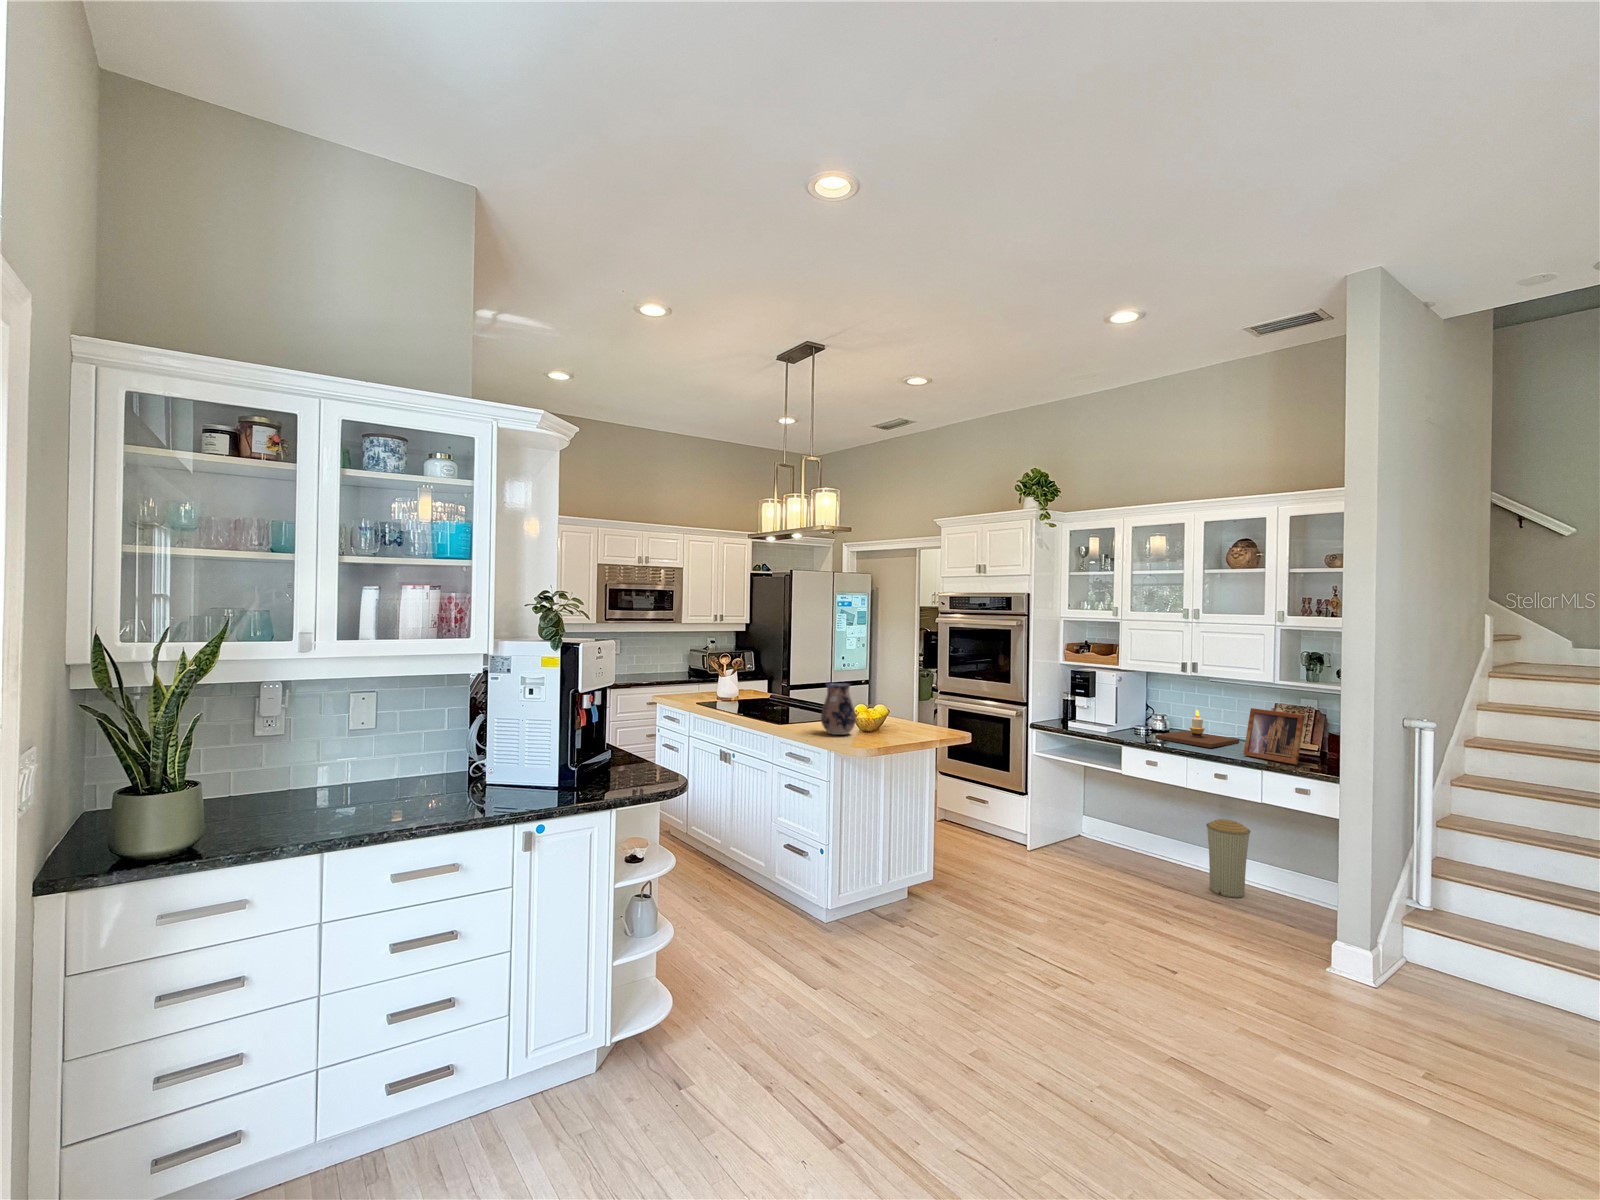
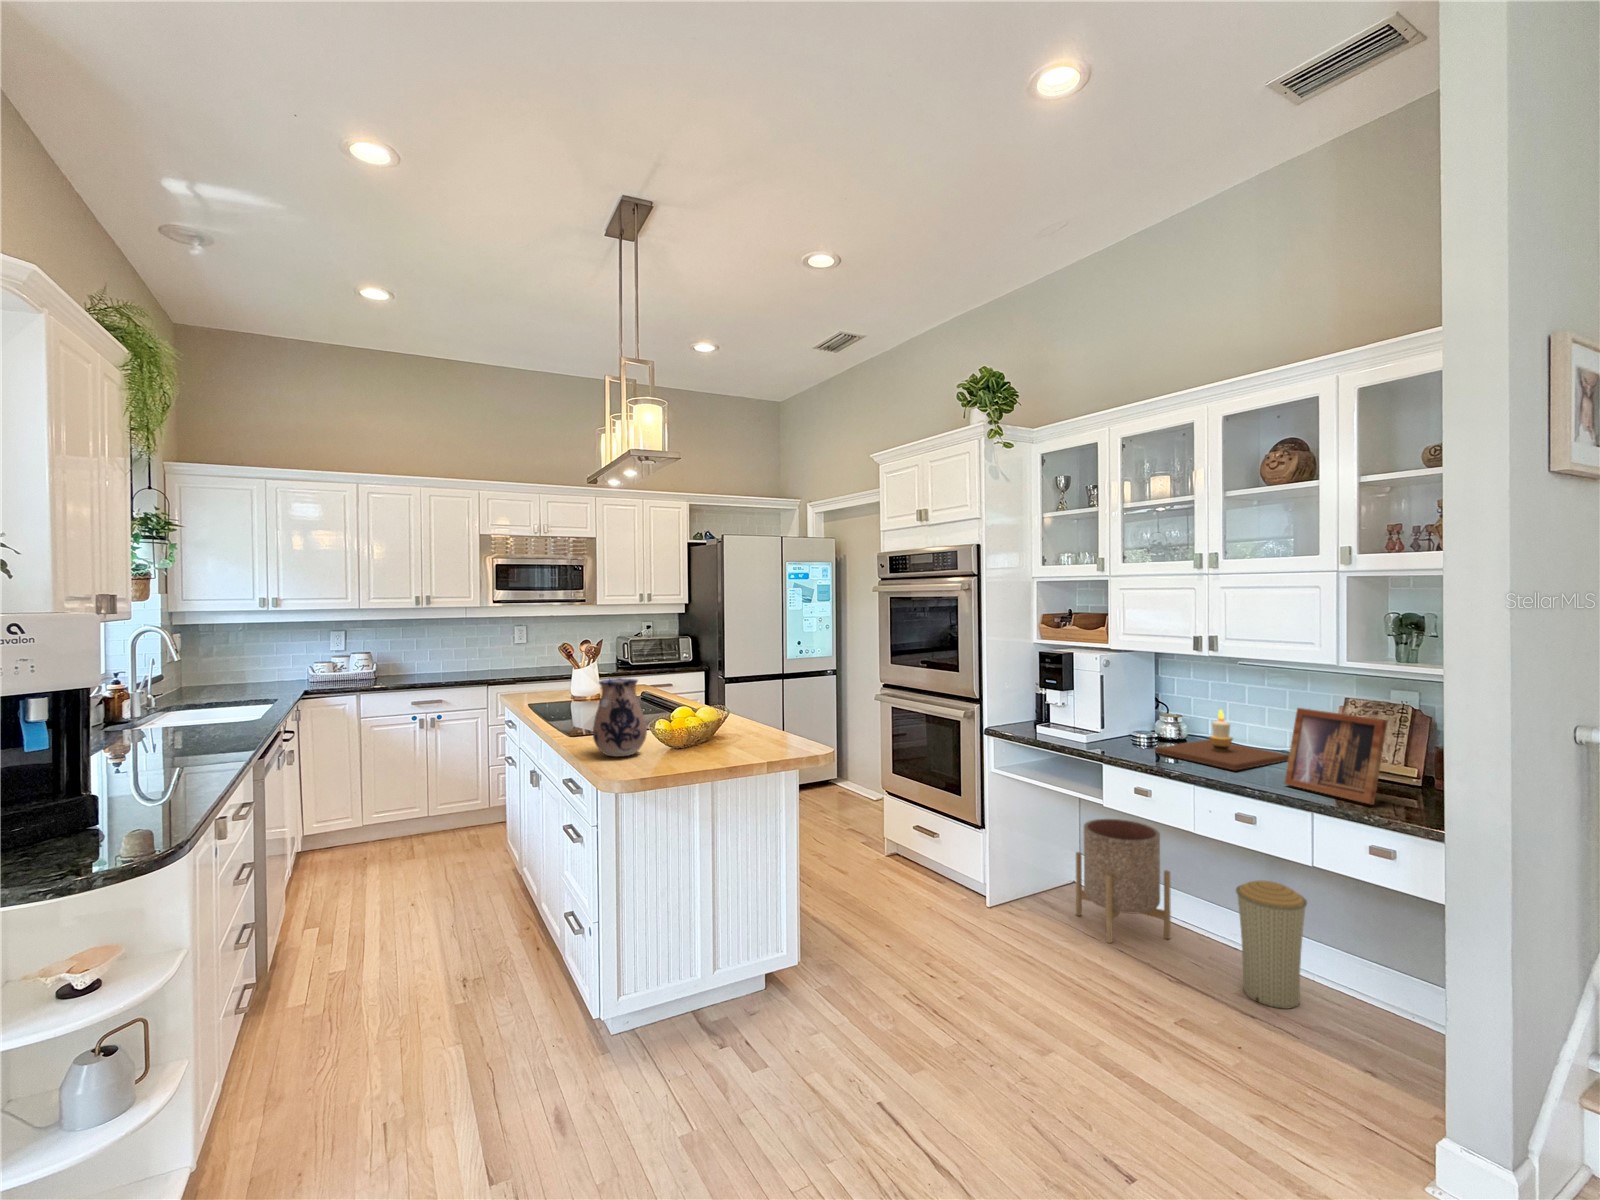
planter: none [1090,787,1157,868] -> present [1076,819,1171,943]

